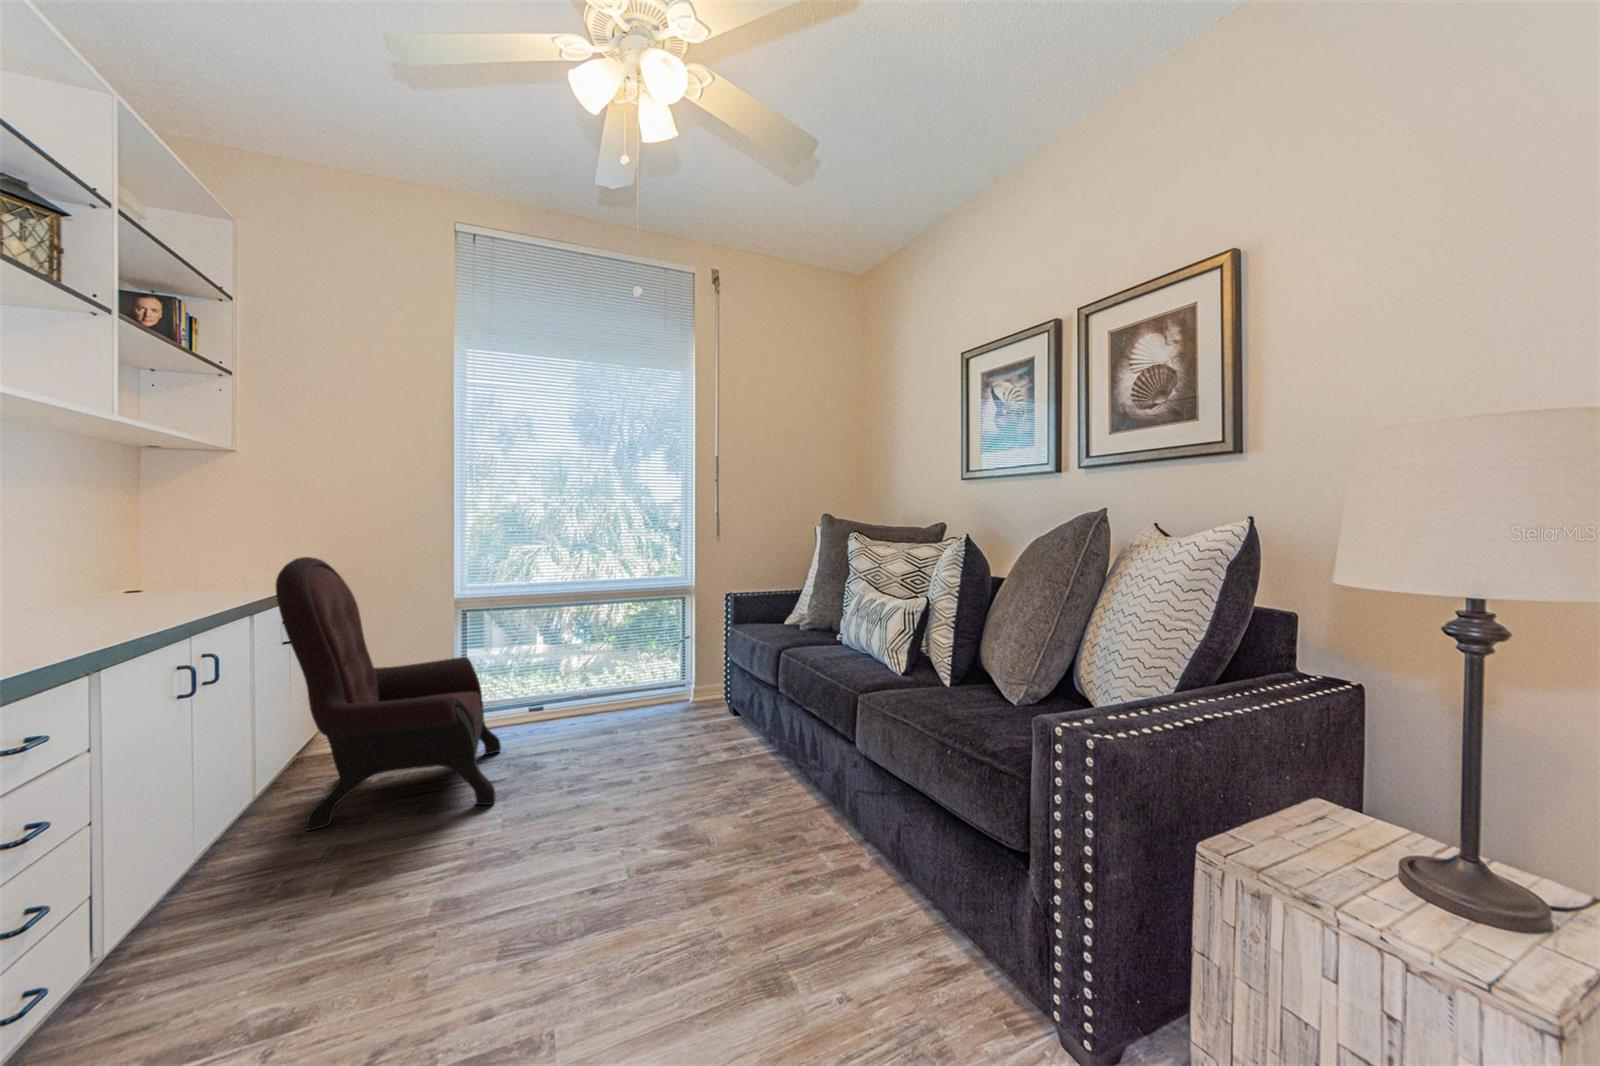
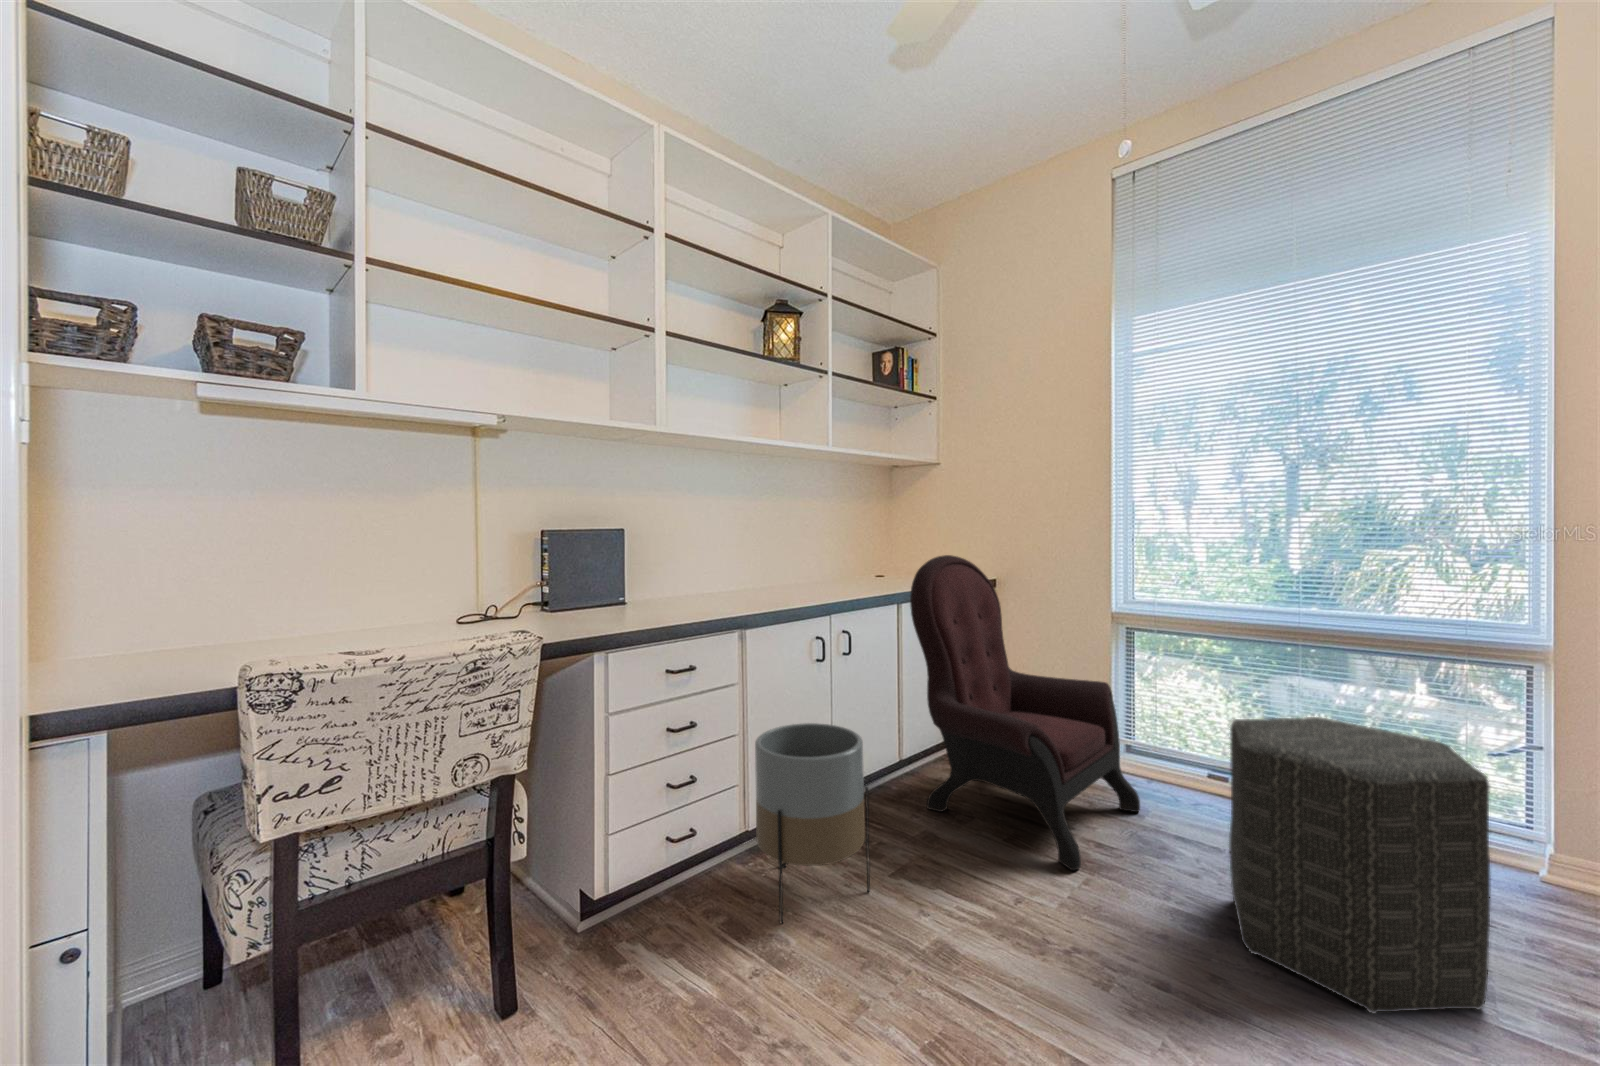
ottoman: none [592,639,712,789] -> present [1229,717,1491,1014]
planter: none [147,754,329,1007] -> present [755,723,870,923]

